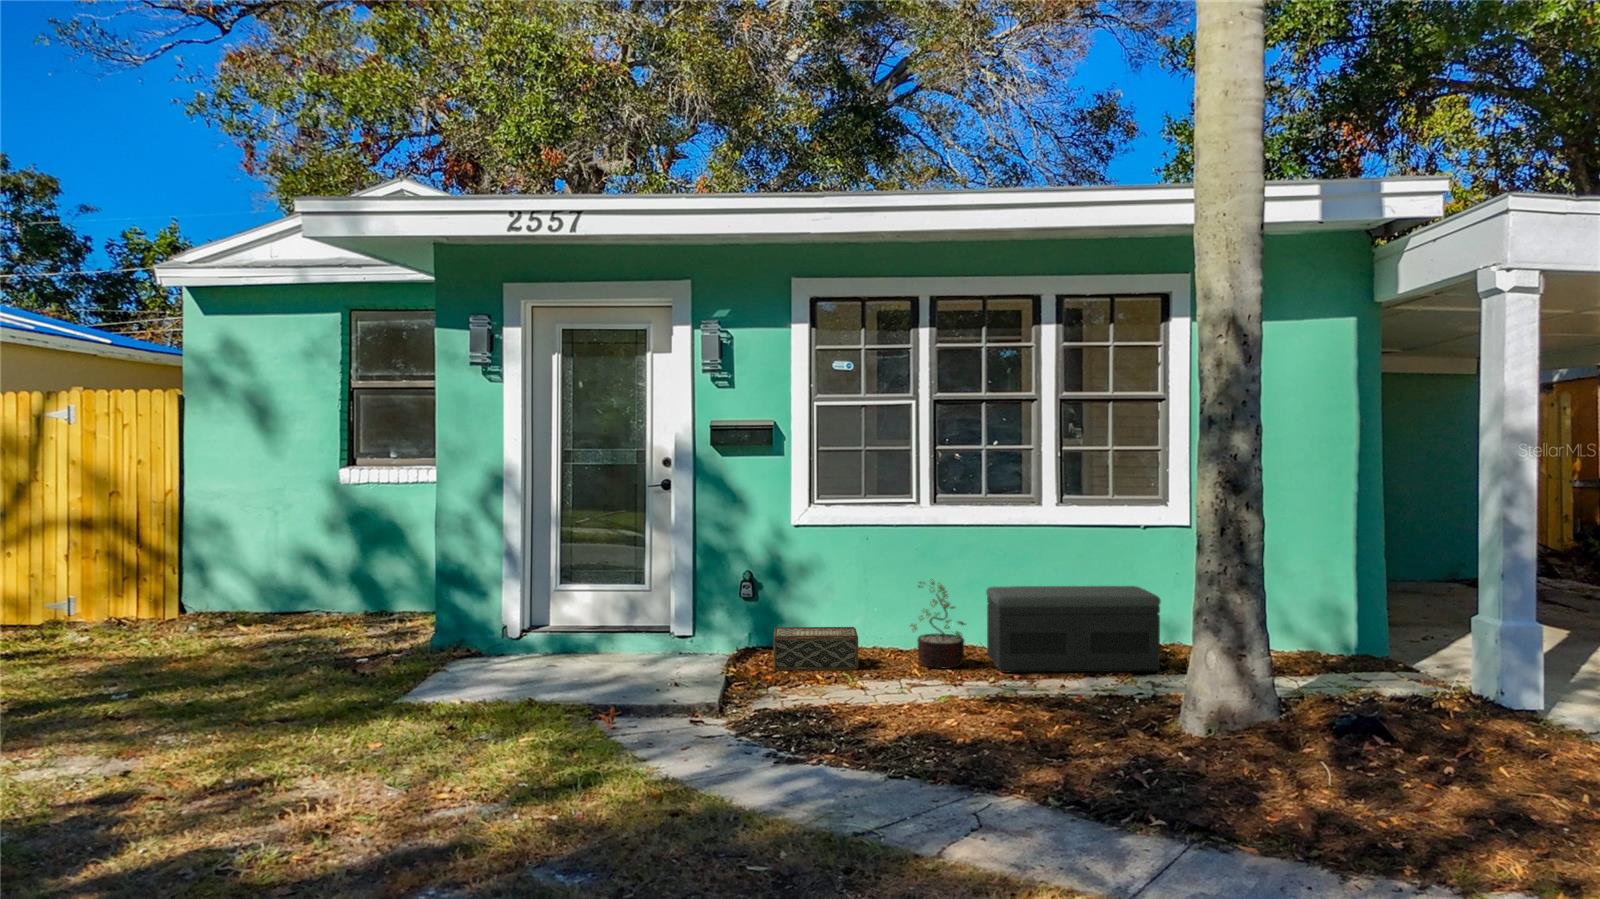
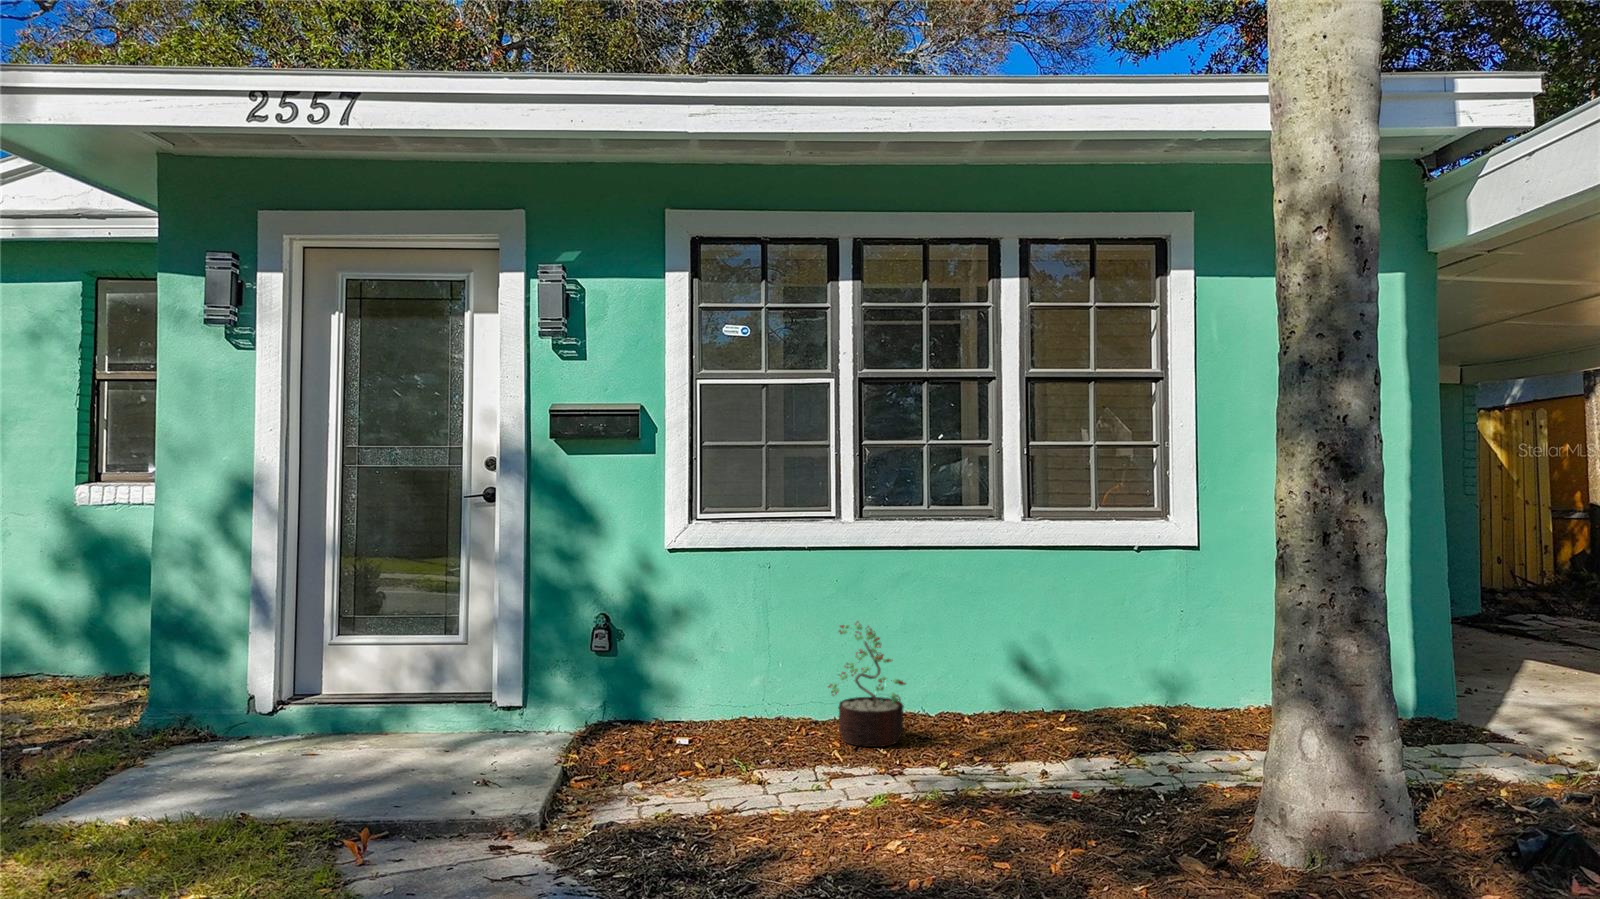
storage bench: present [986,586,1161,673] -> none [932,627,1171,752]
woven basket: present [773,627,858,670] -> none [635,690,756,755]

